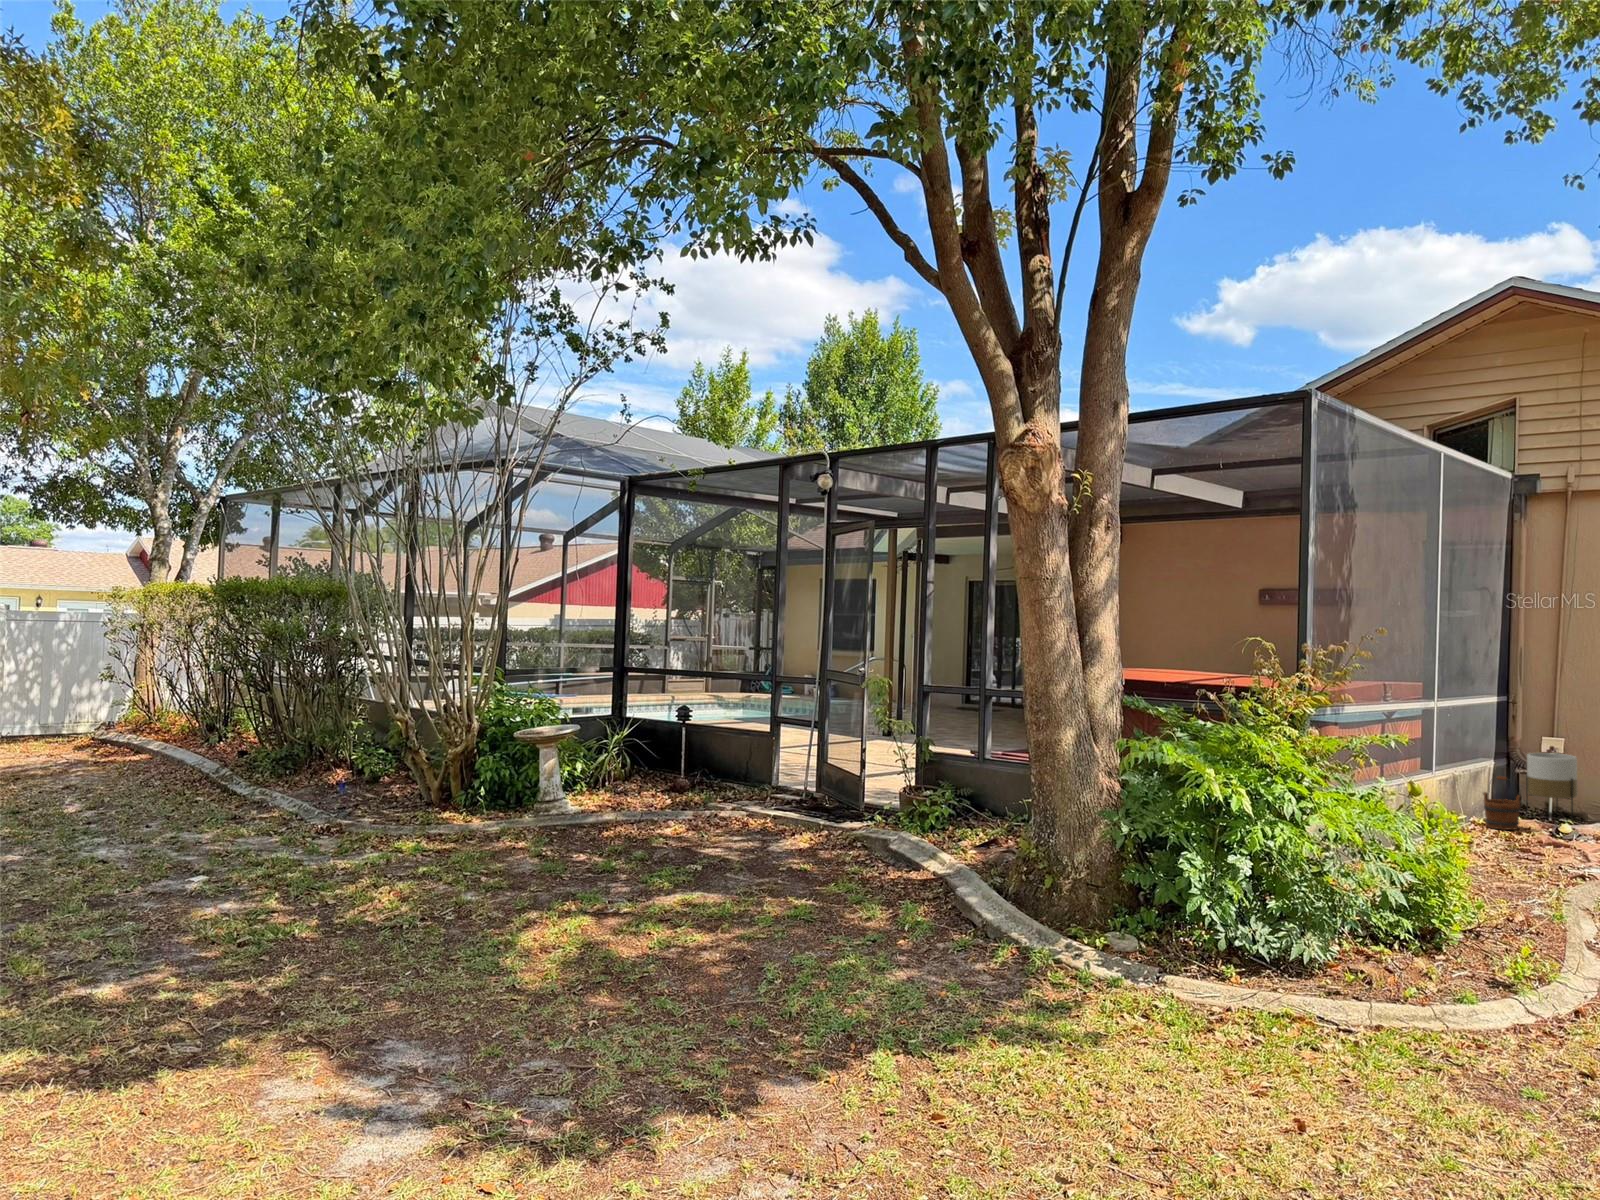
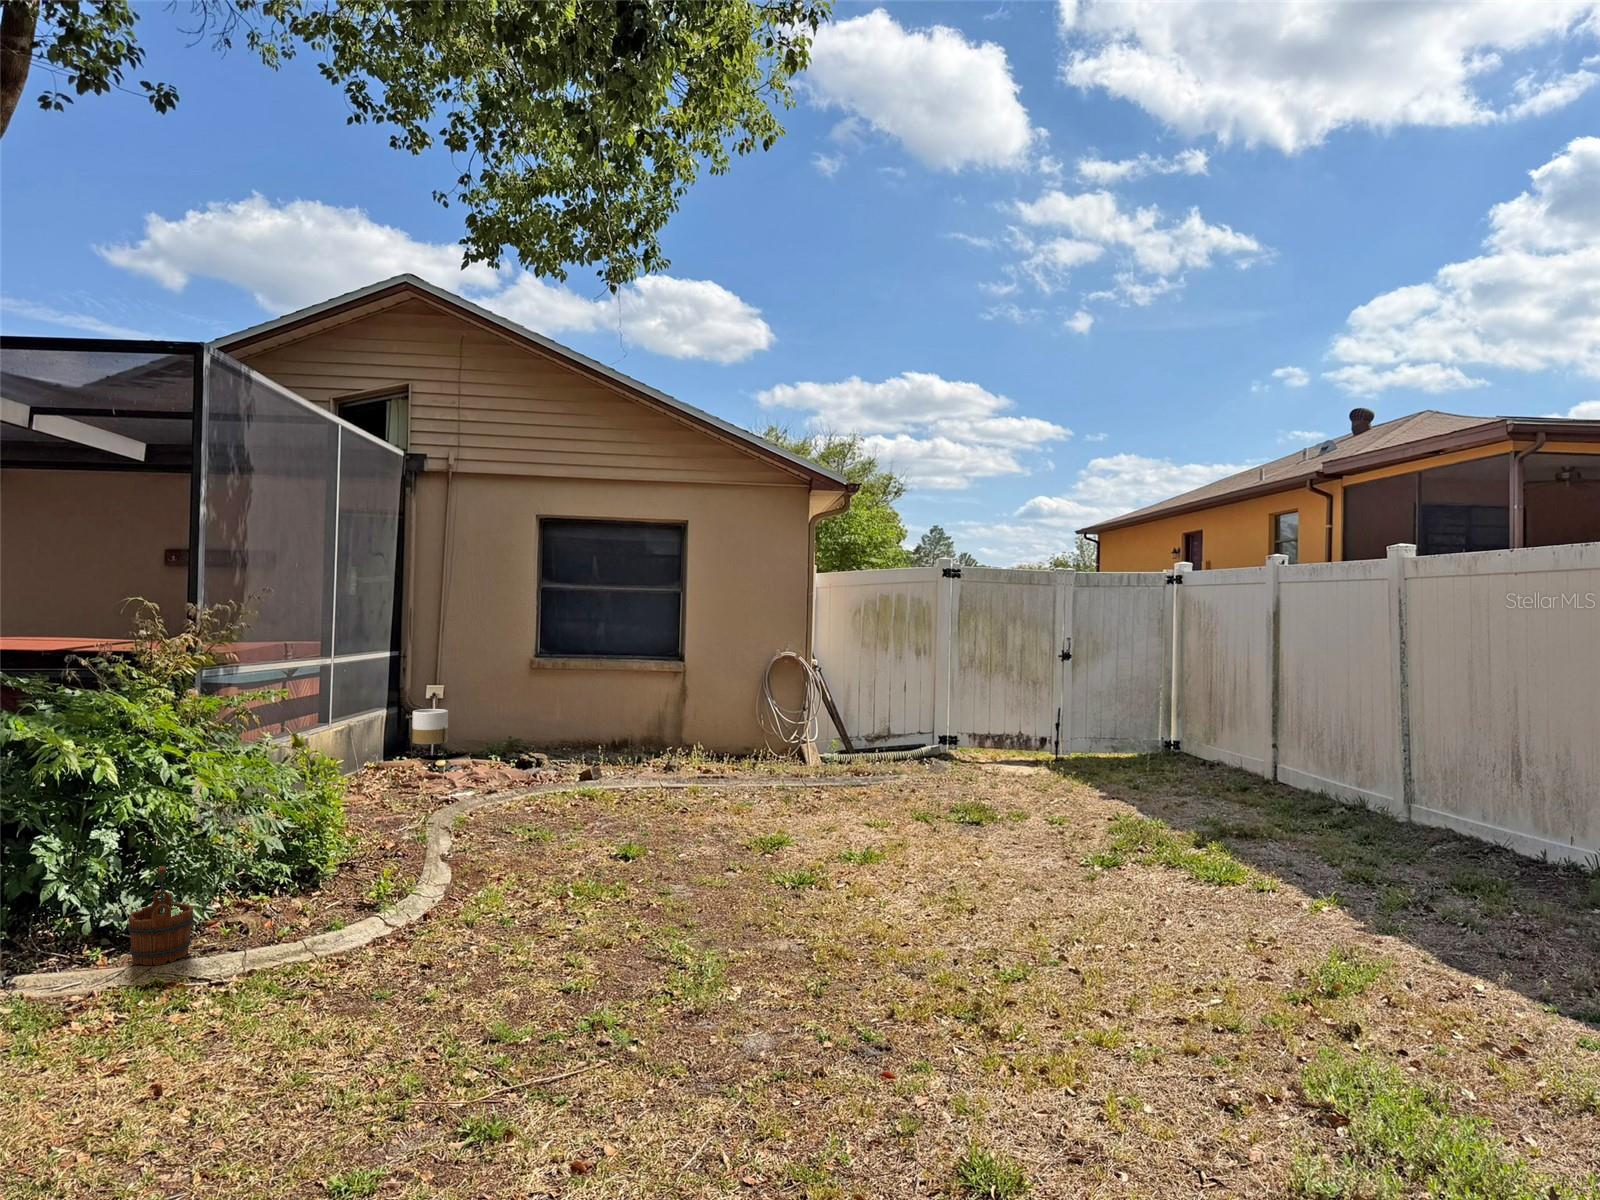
wooden bucket: present [1483,776,1521,830] -> present [128,866,194,965]

